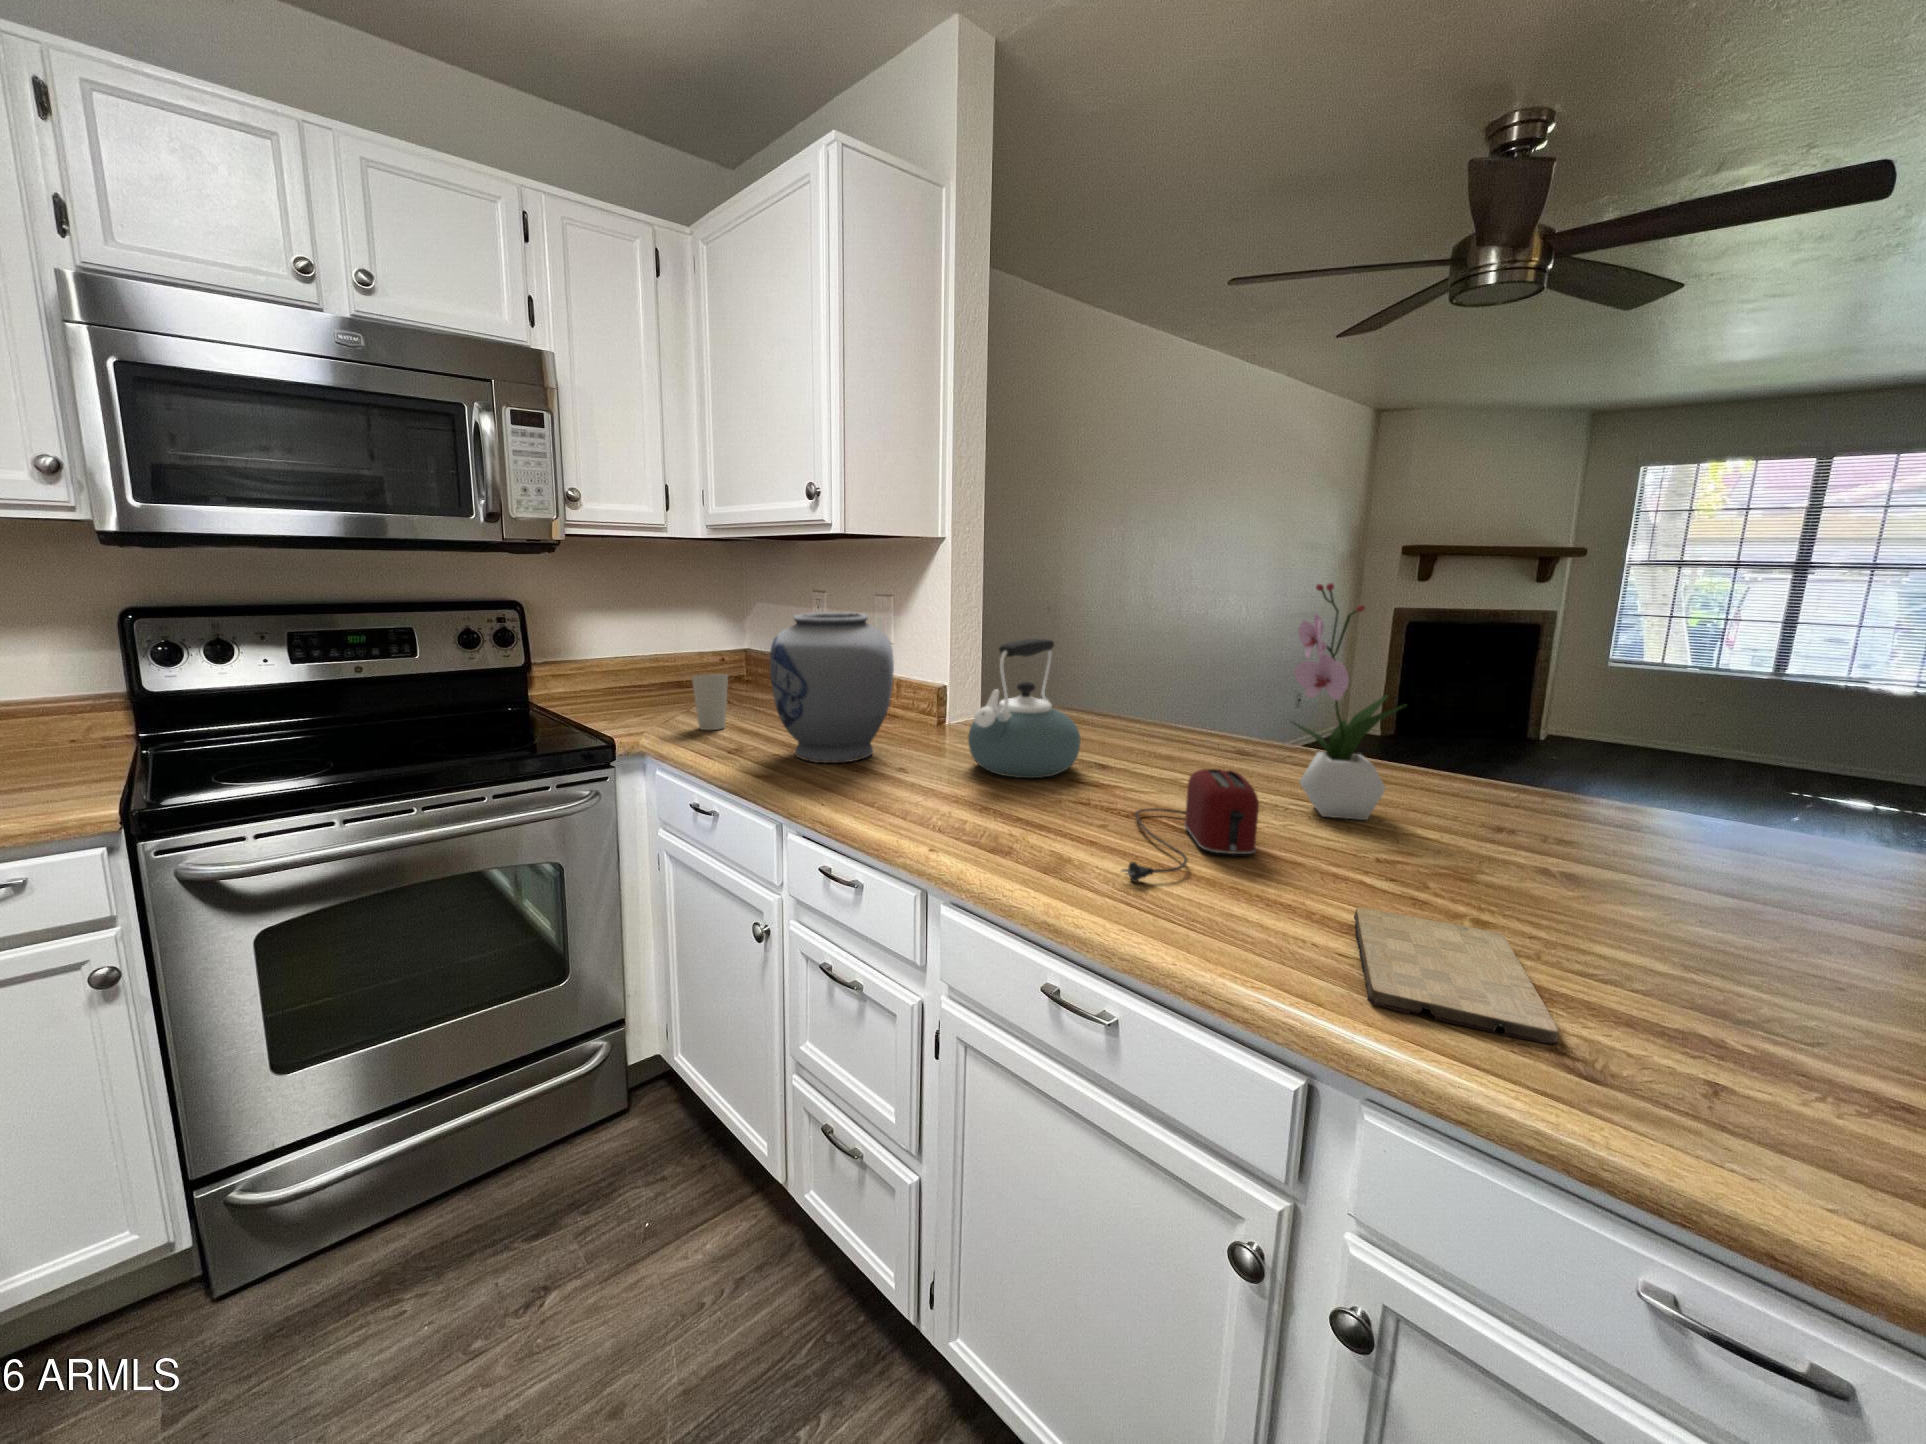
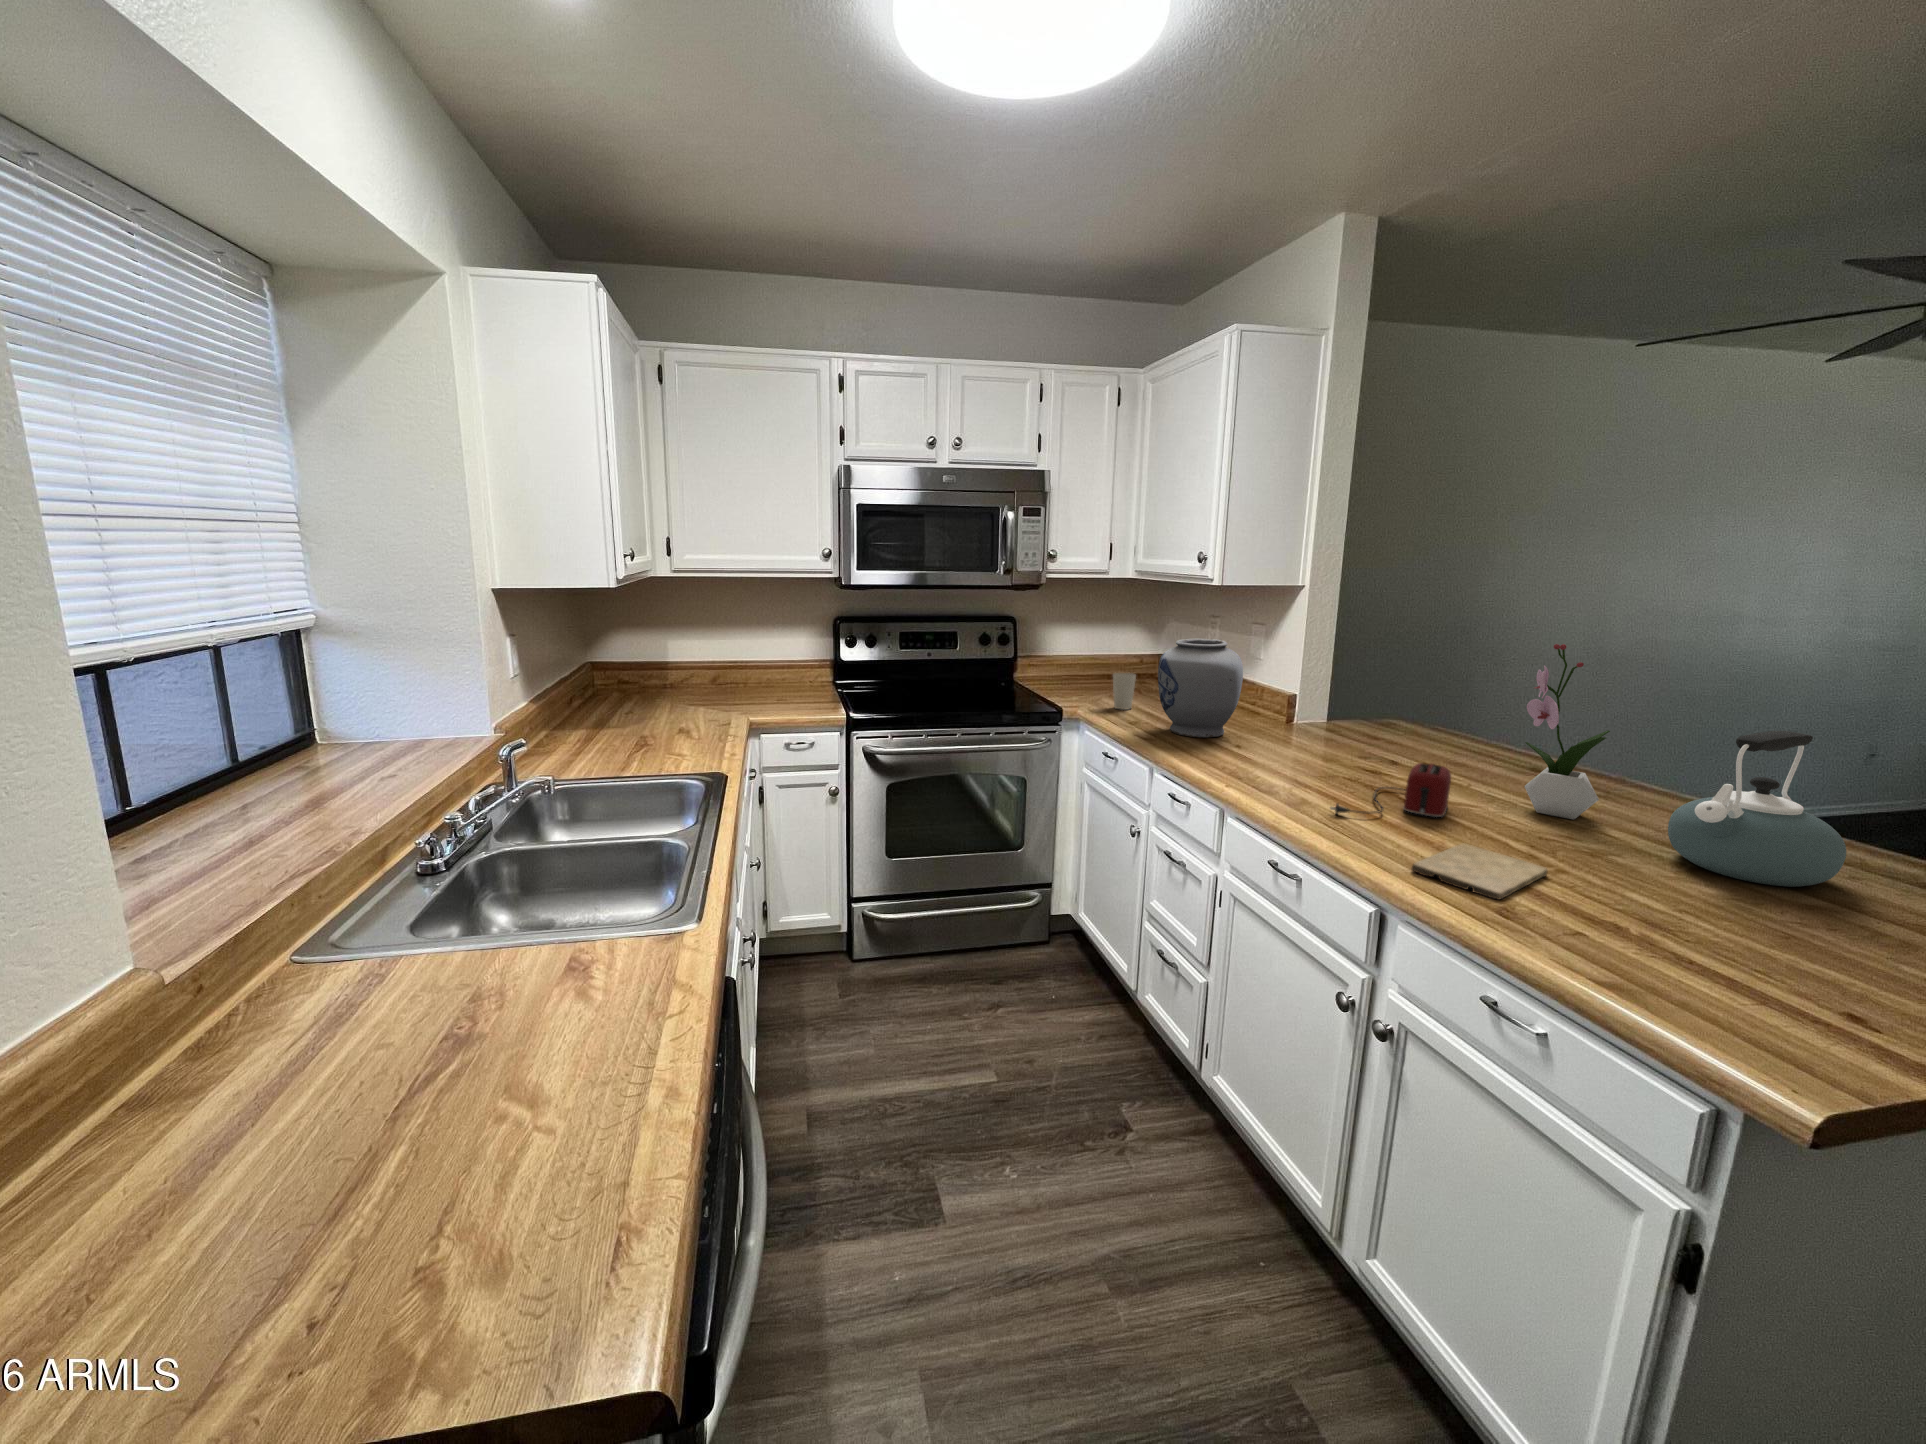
kettle: present [968,639,1081,778] -> present [1668,731,1846,887]

